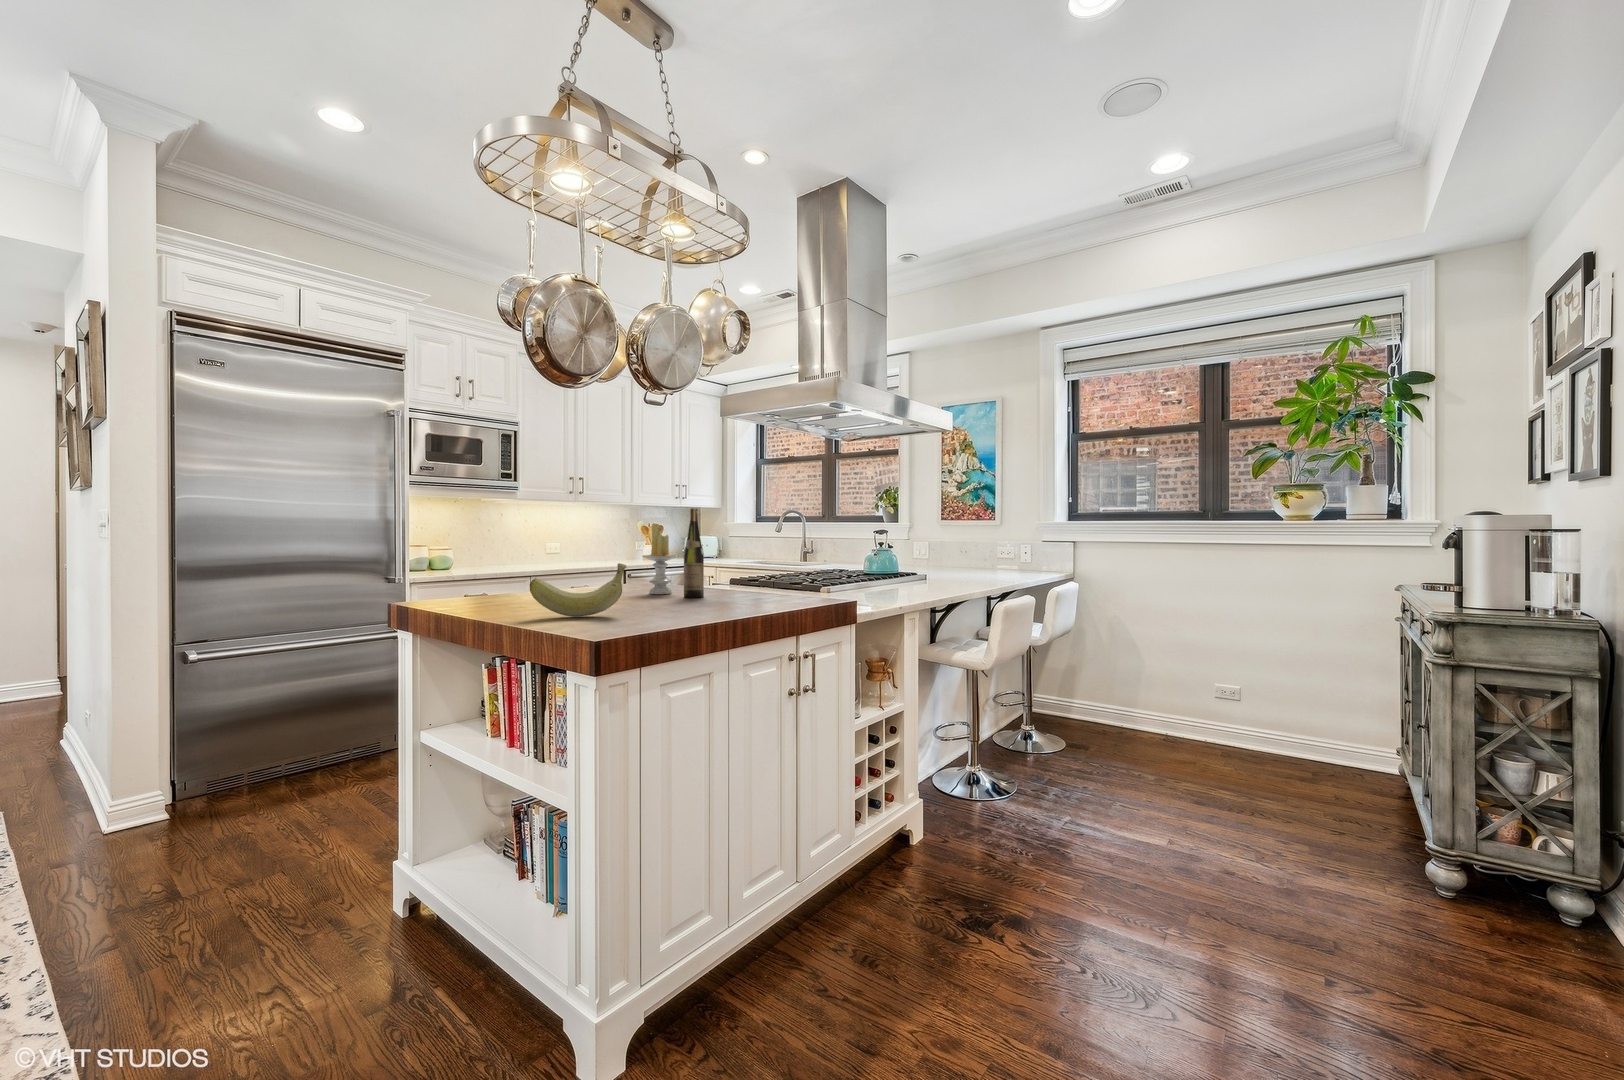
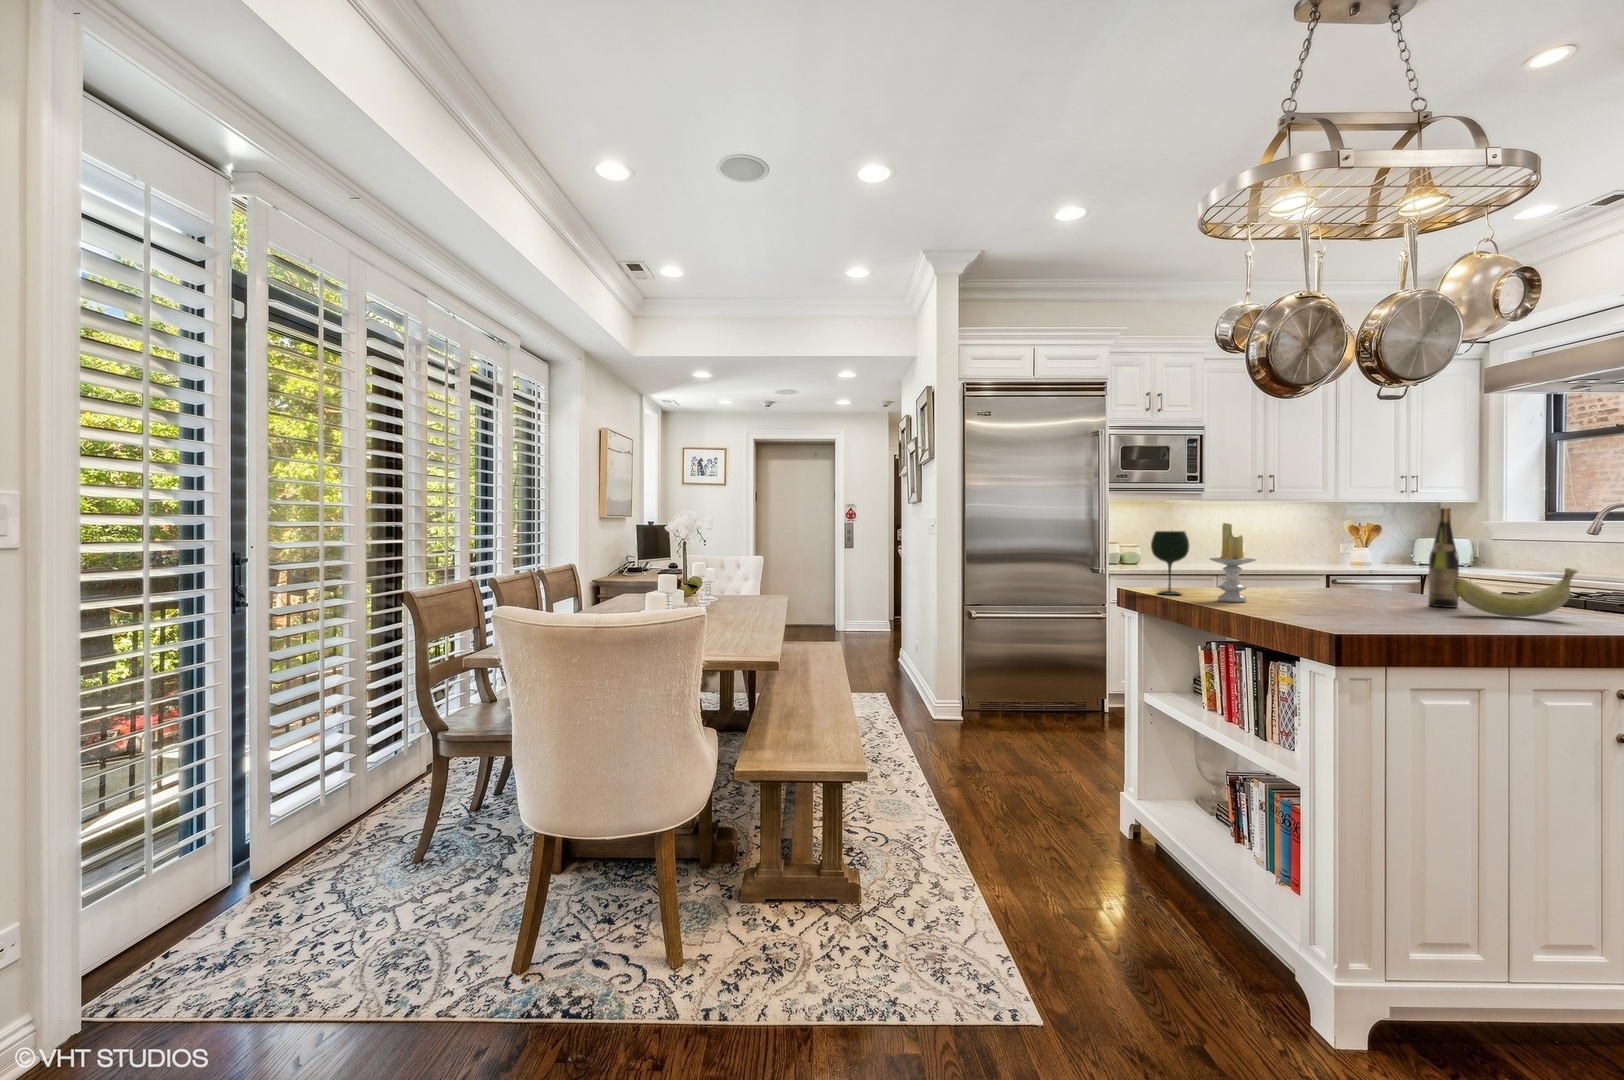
candle: present [642,523,678,594] -> present [1209,523,1256,602]
wine glass: none [424,529,470,606] -> present [1151,531,1189,595]
banana: present [530,563,627,617] -> present [1454,568,1578,617]

